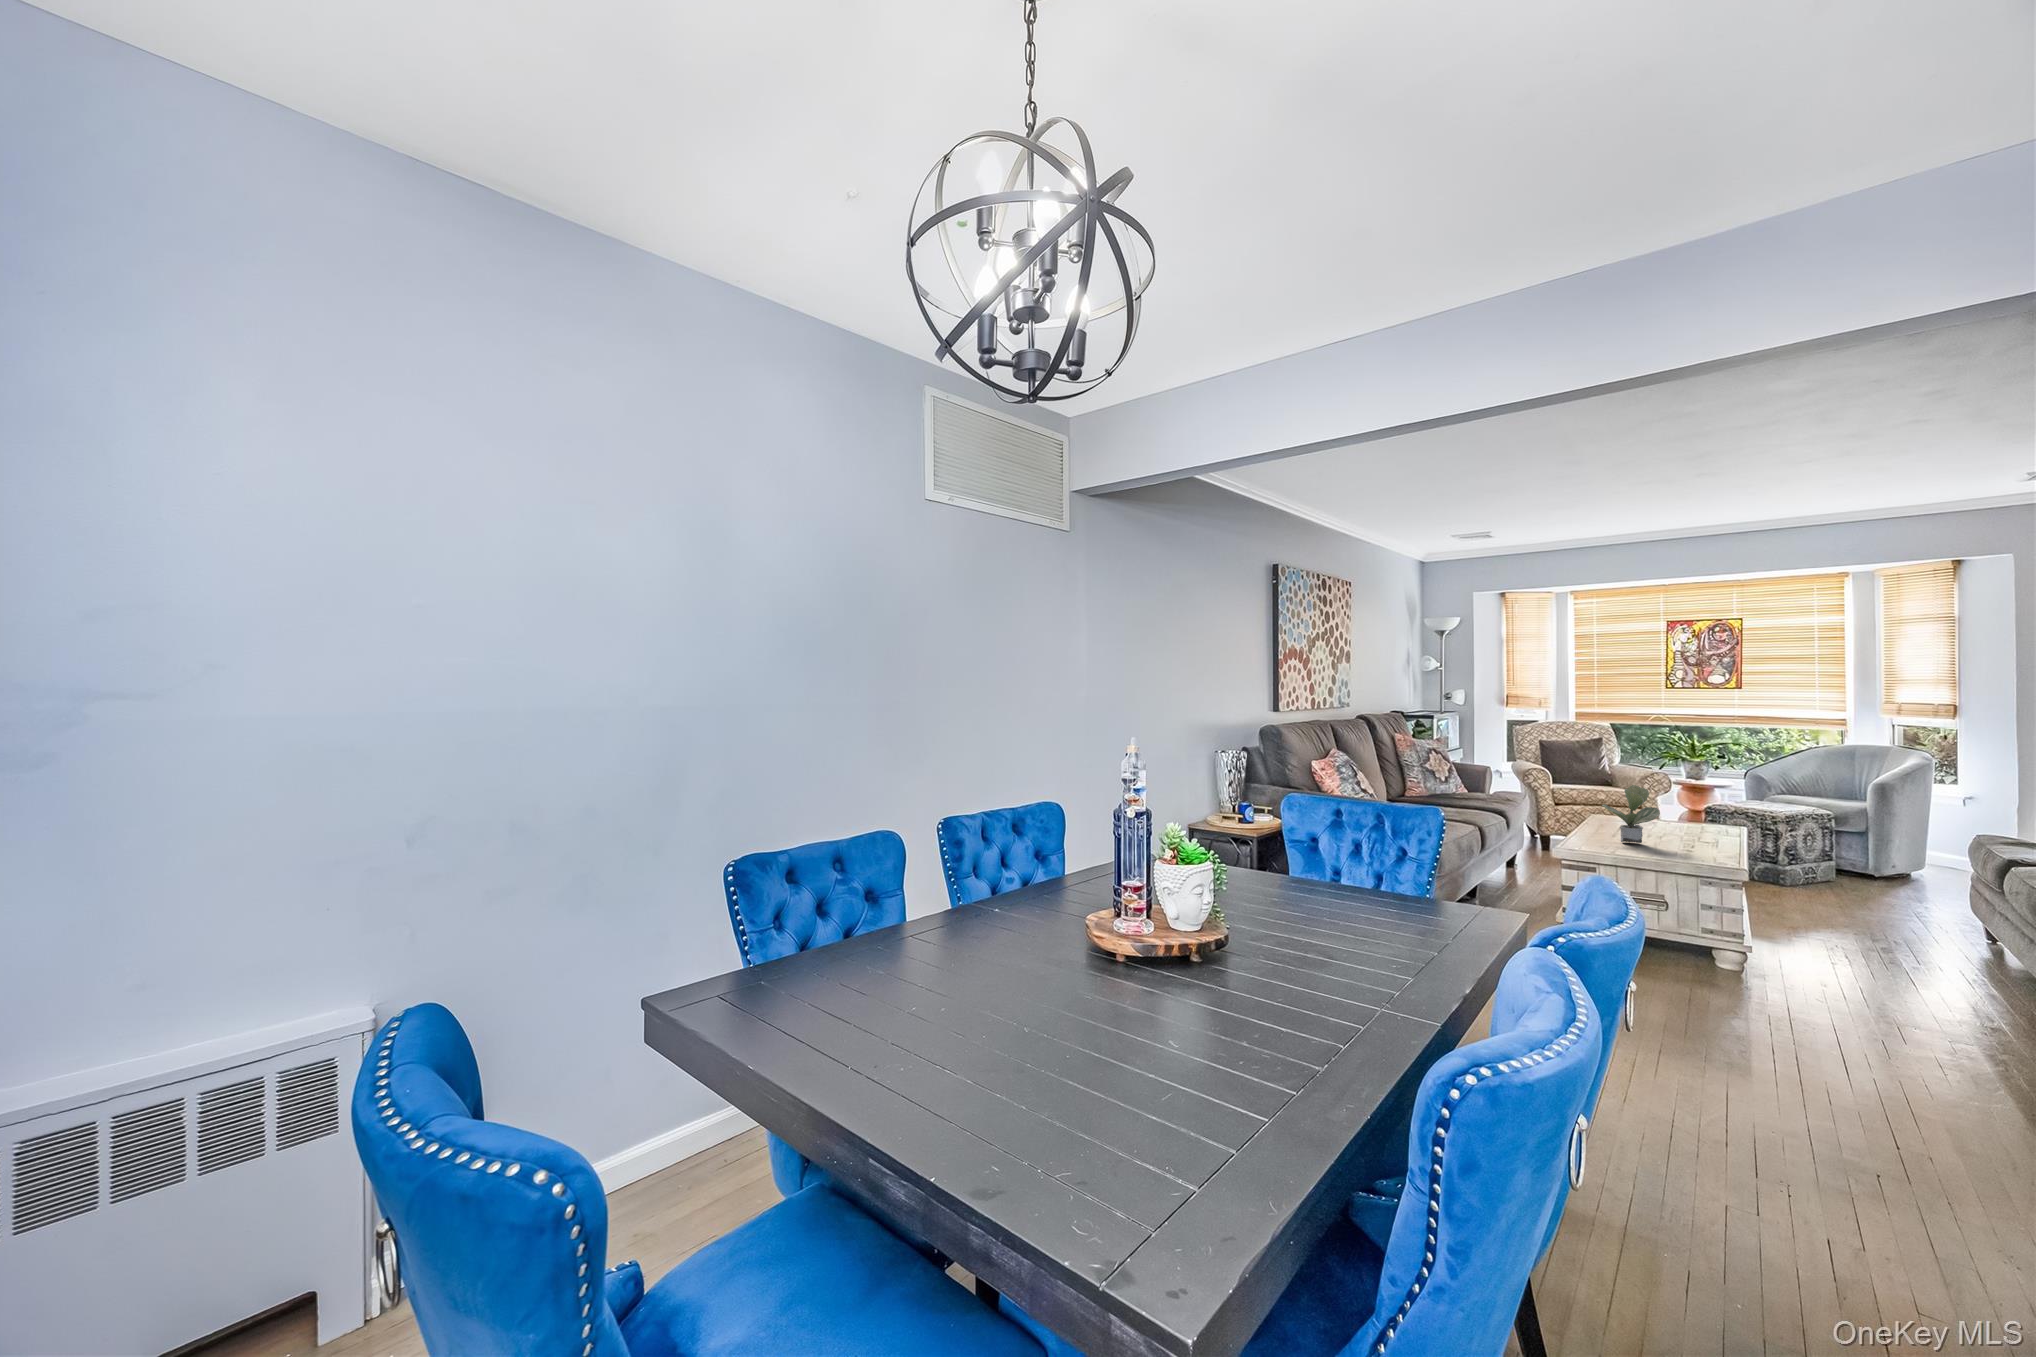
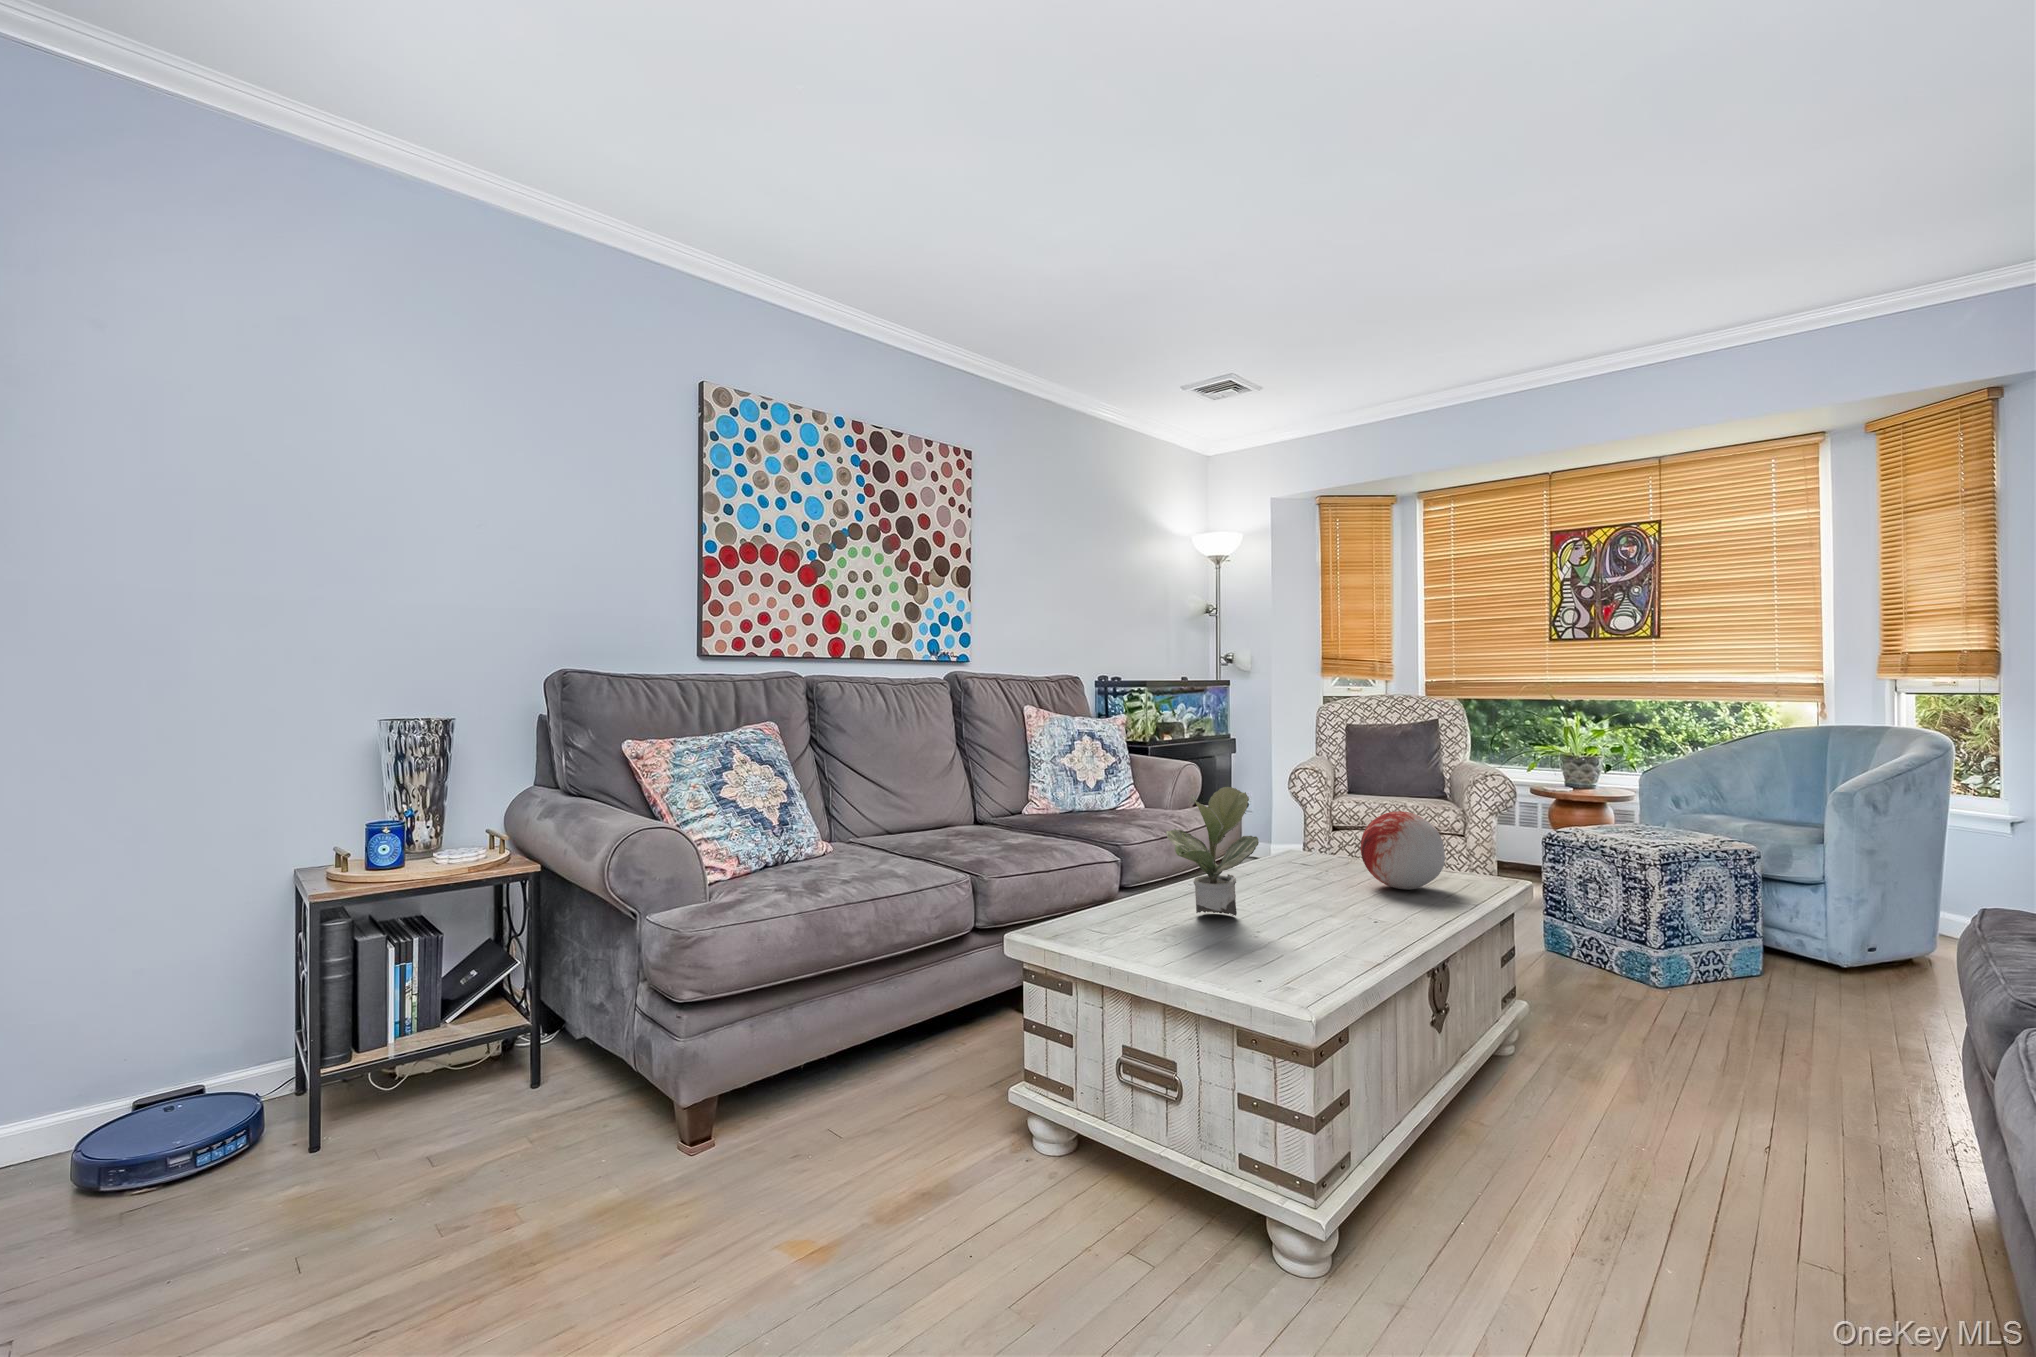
decorative orb: none [1667,796,1715,833] -> present [1360,811,1445,890]

